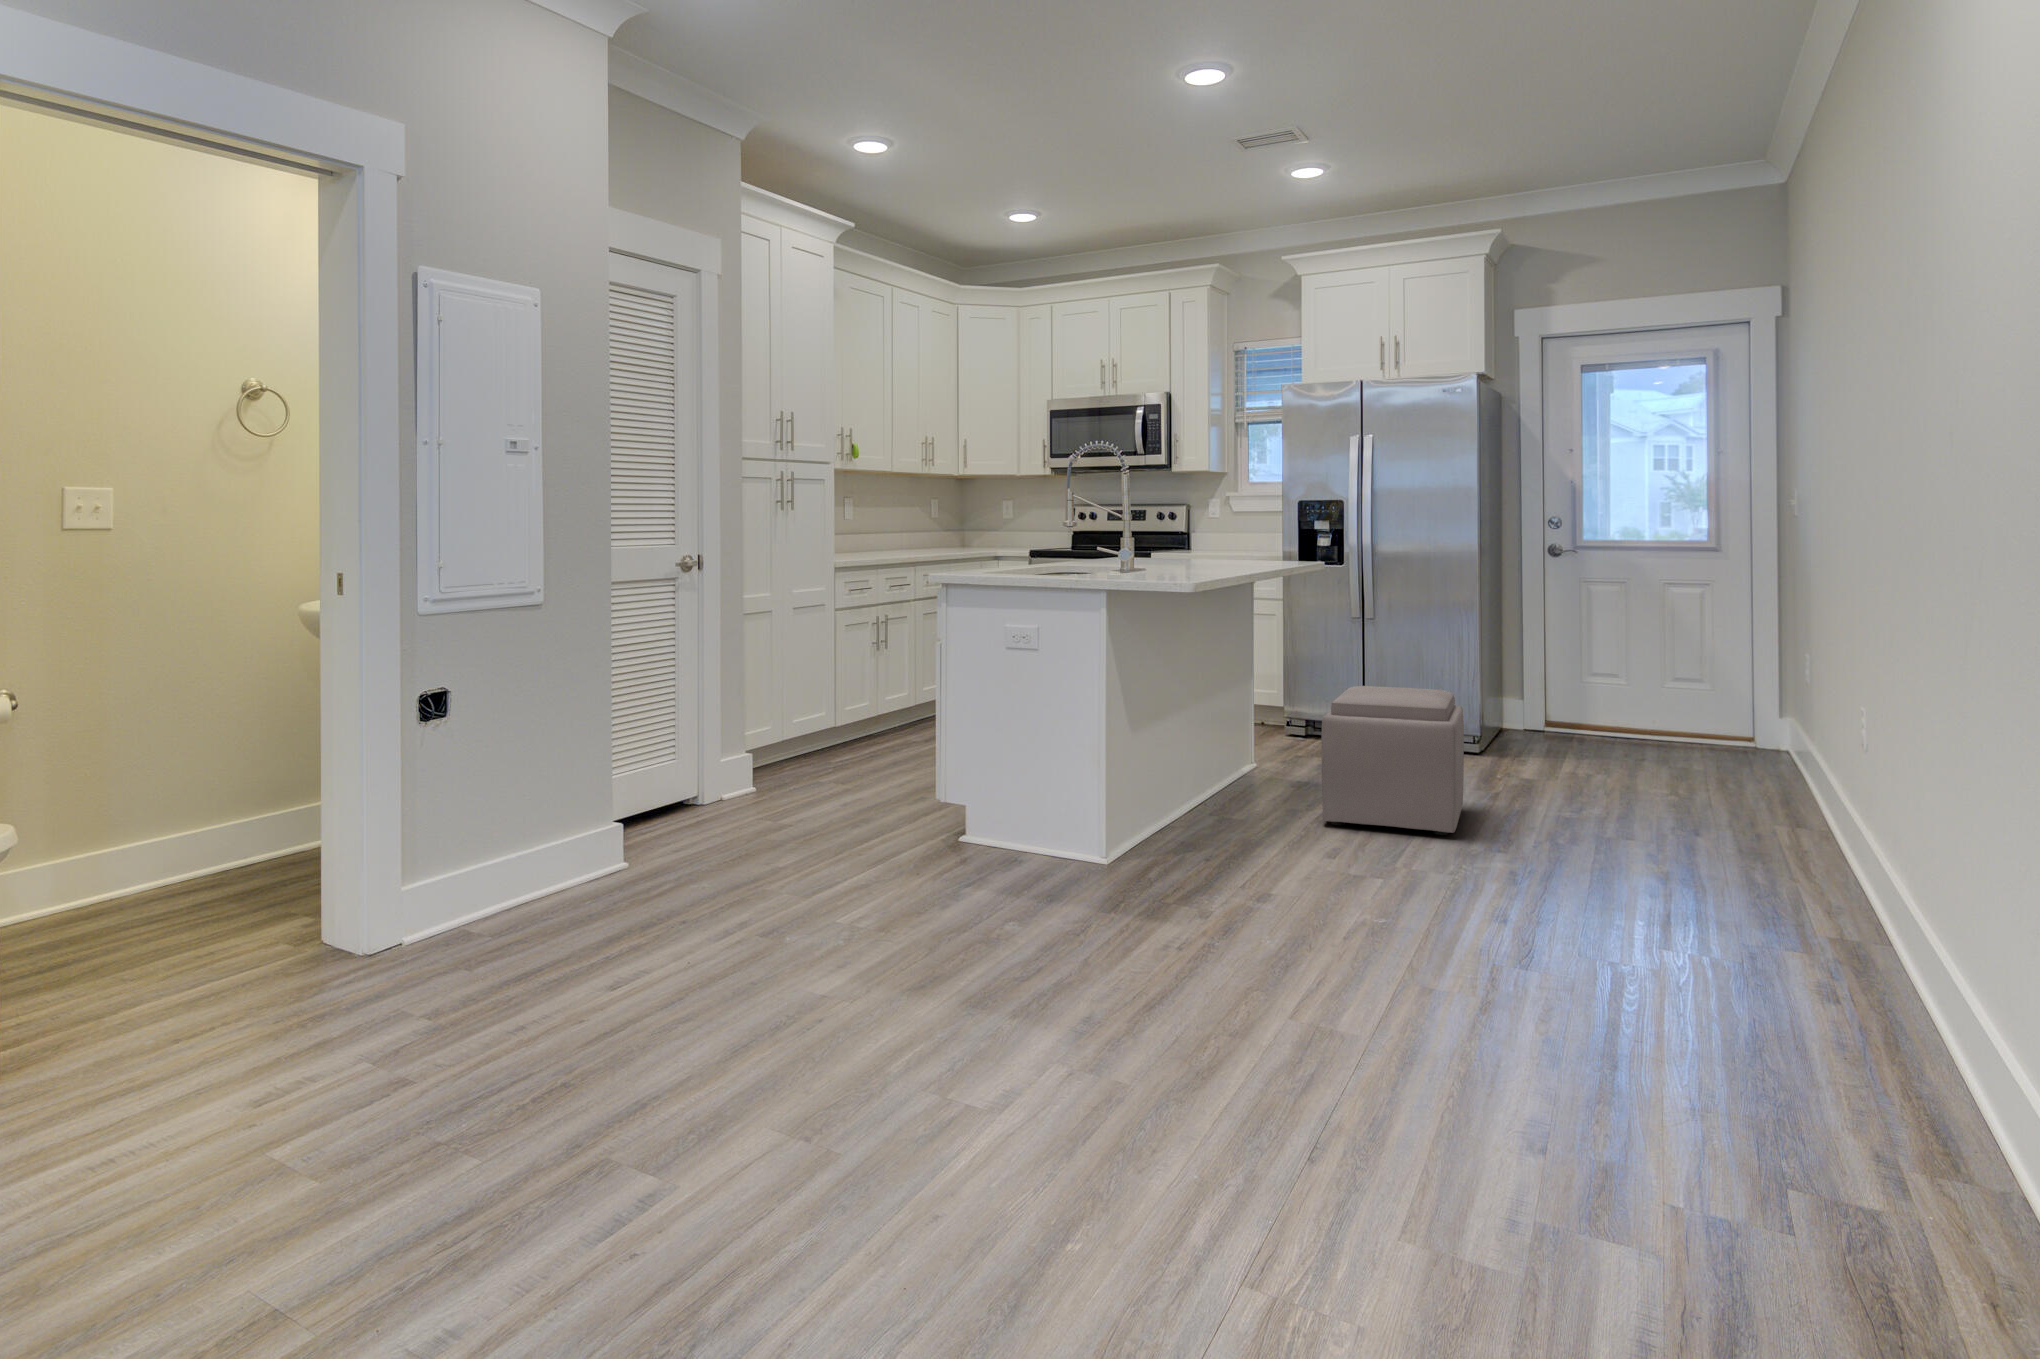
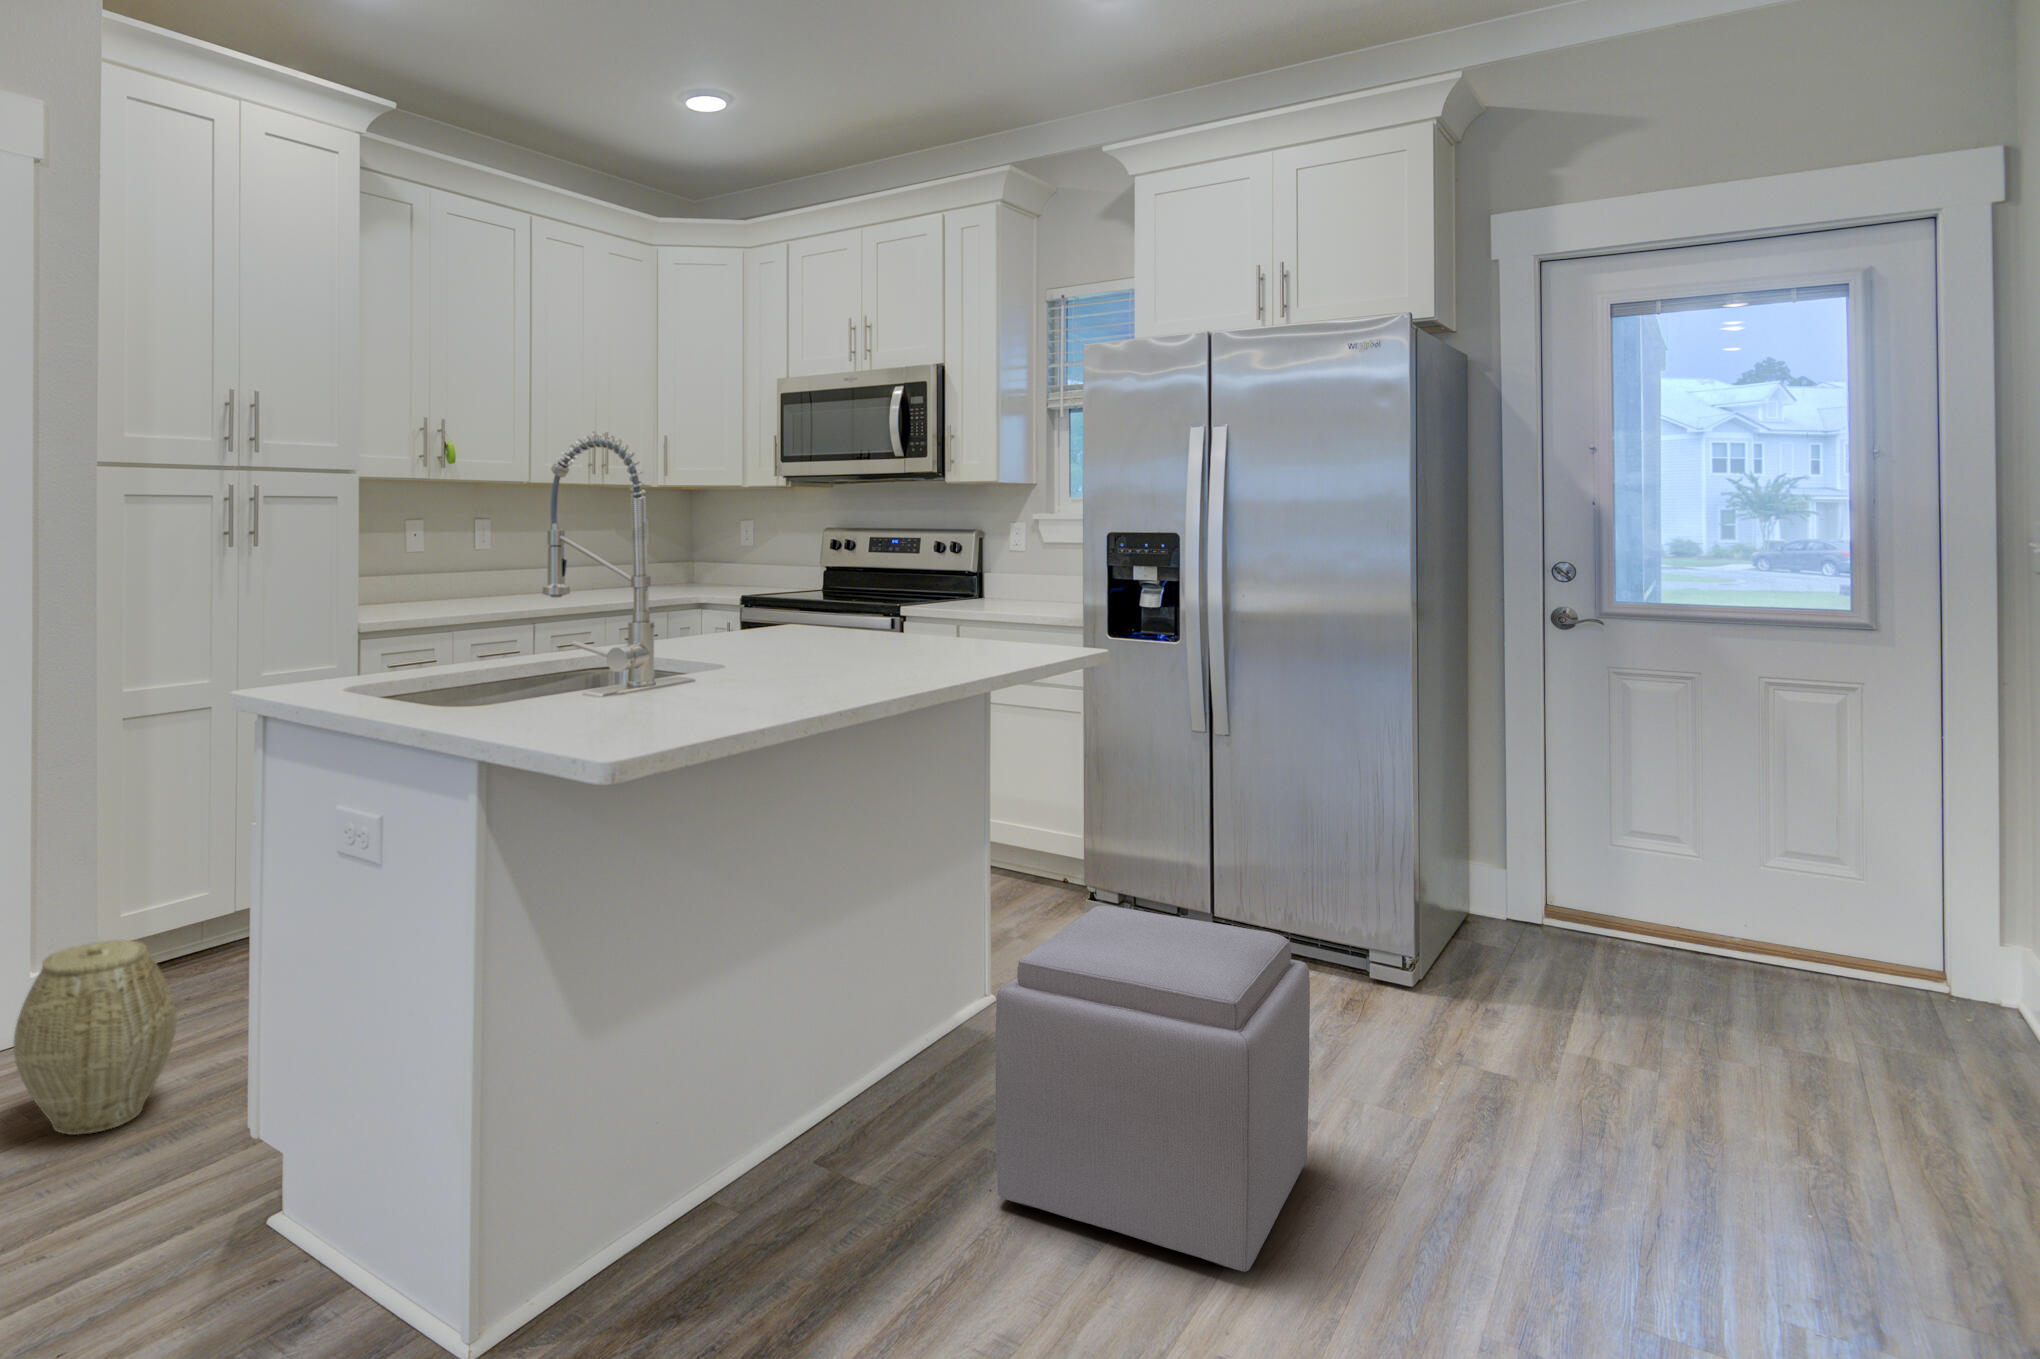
woven basket: none [772,725,852,828] -> present [14,940,176,1135]

